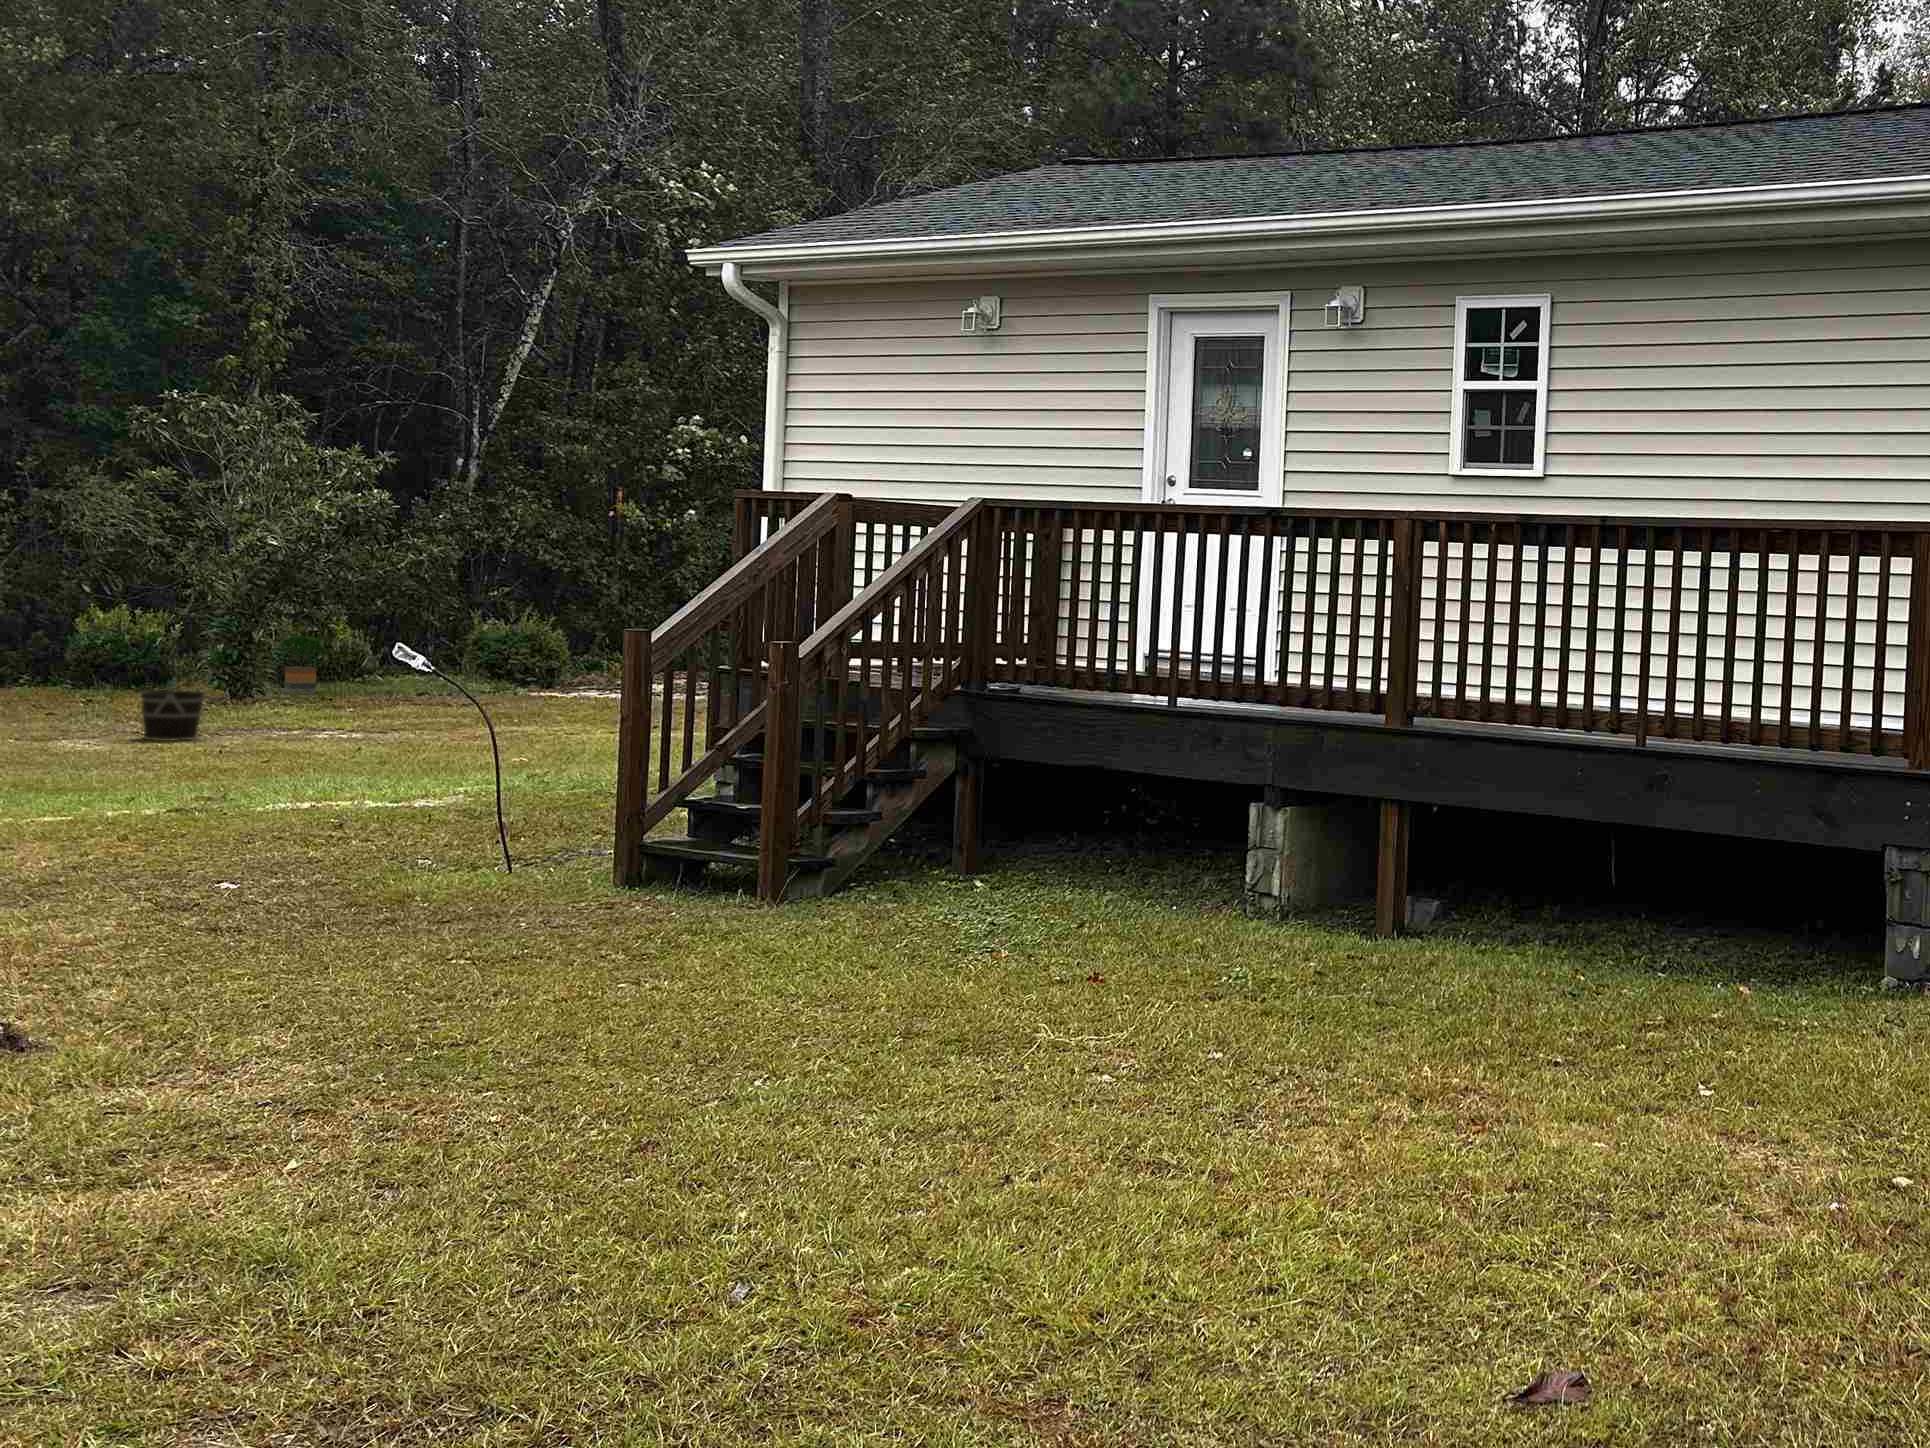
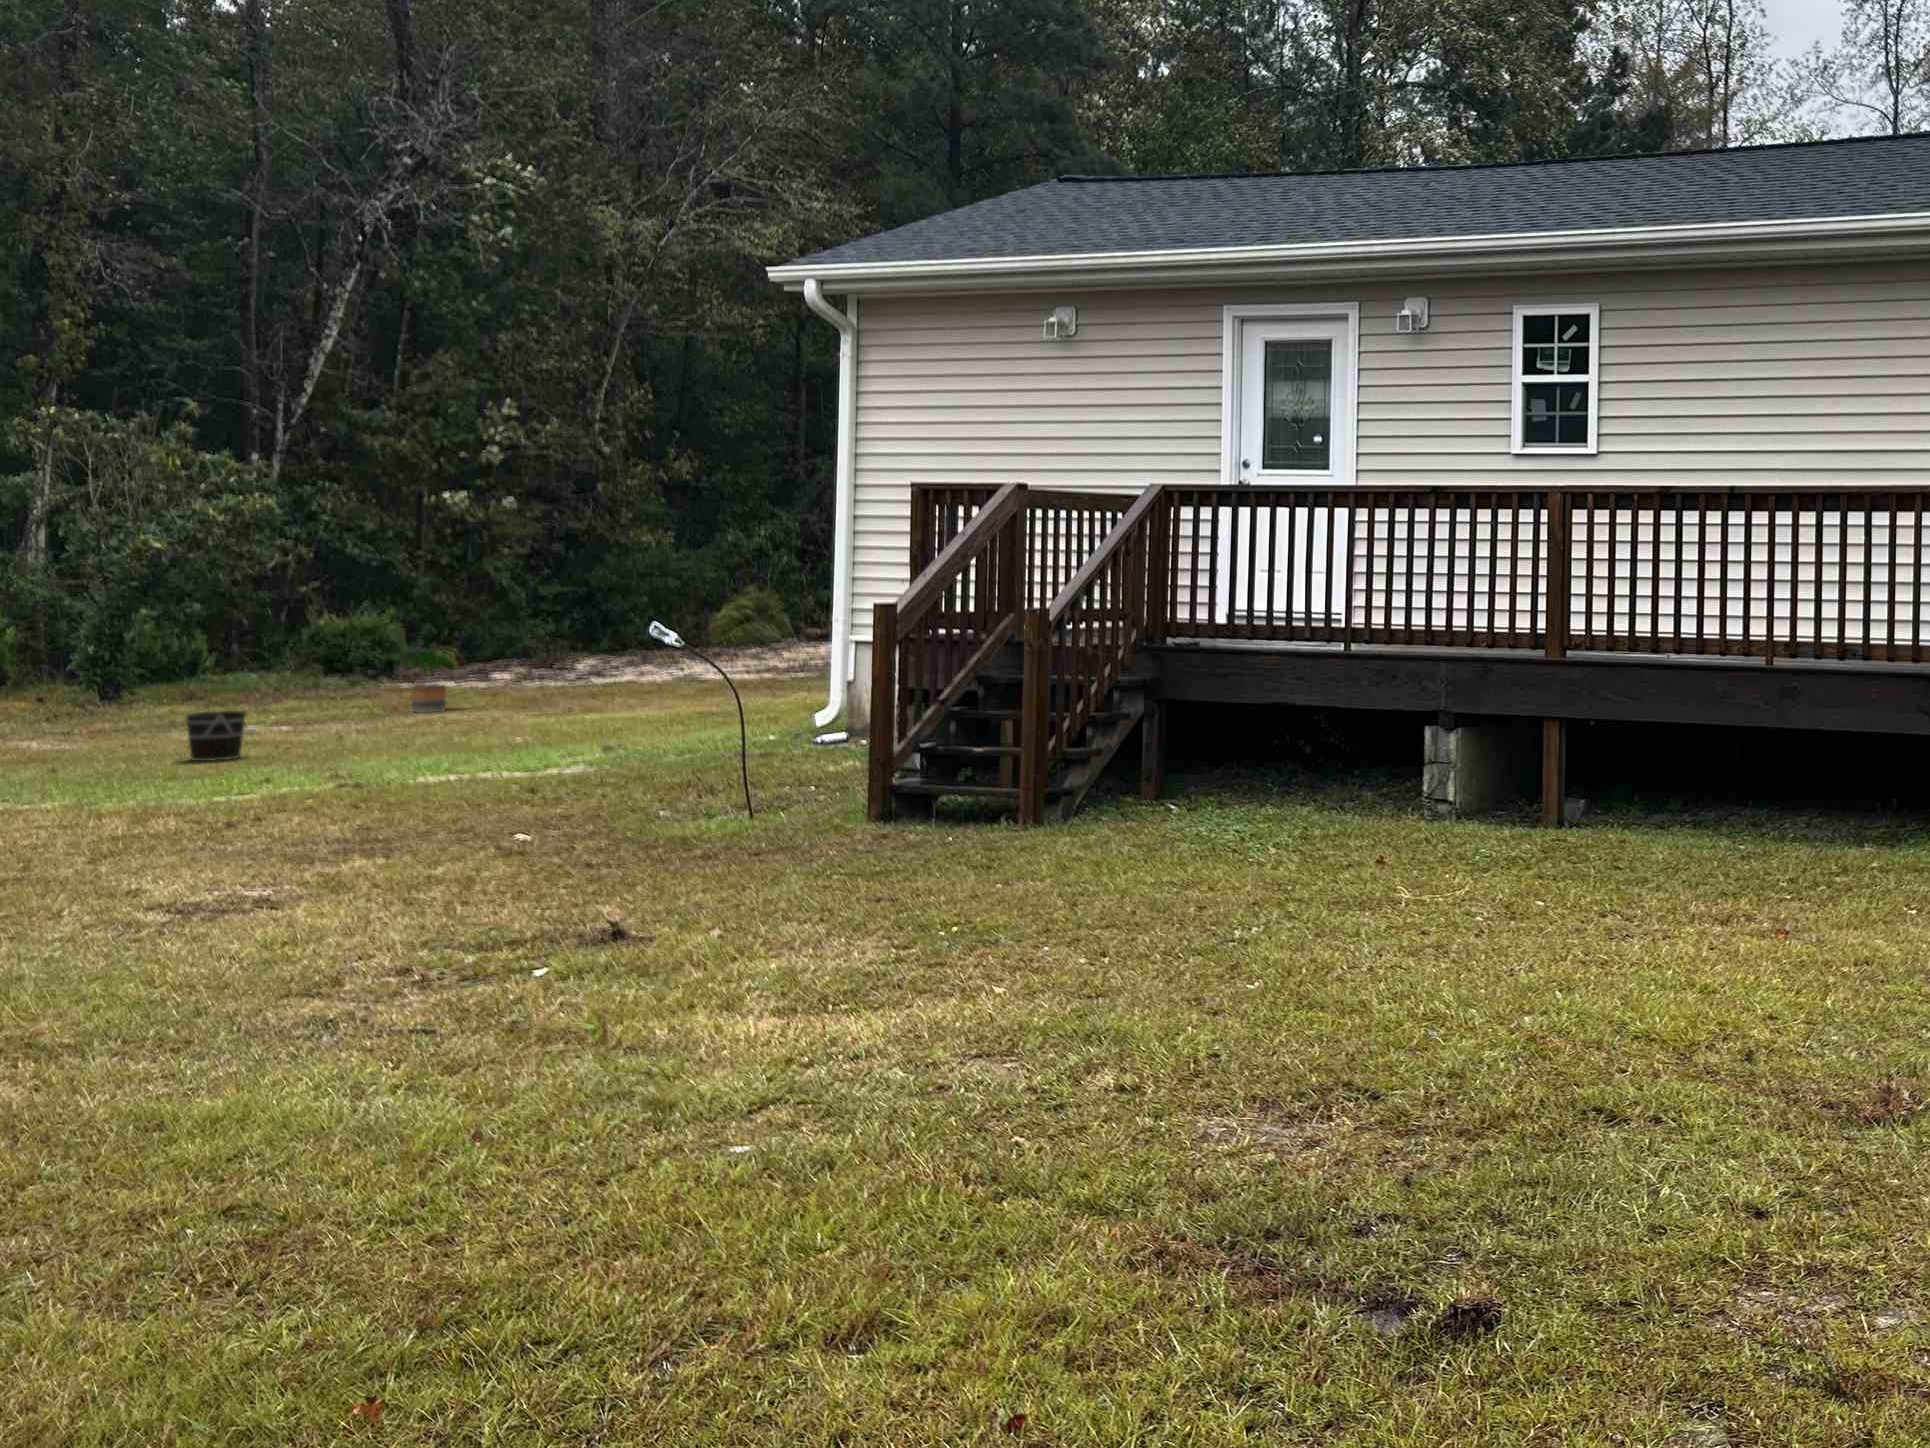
potted tree: present [281,636,327,694] -> present [409,653,456,713]

